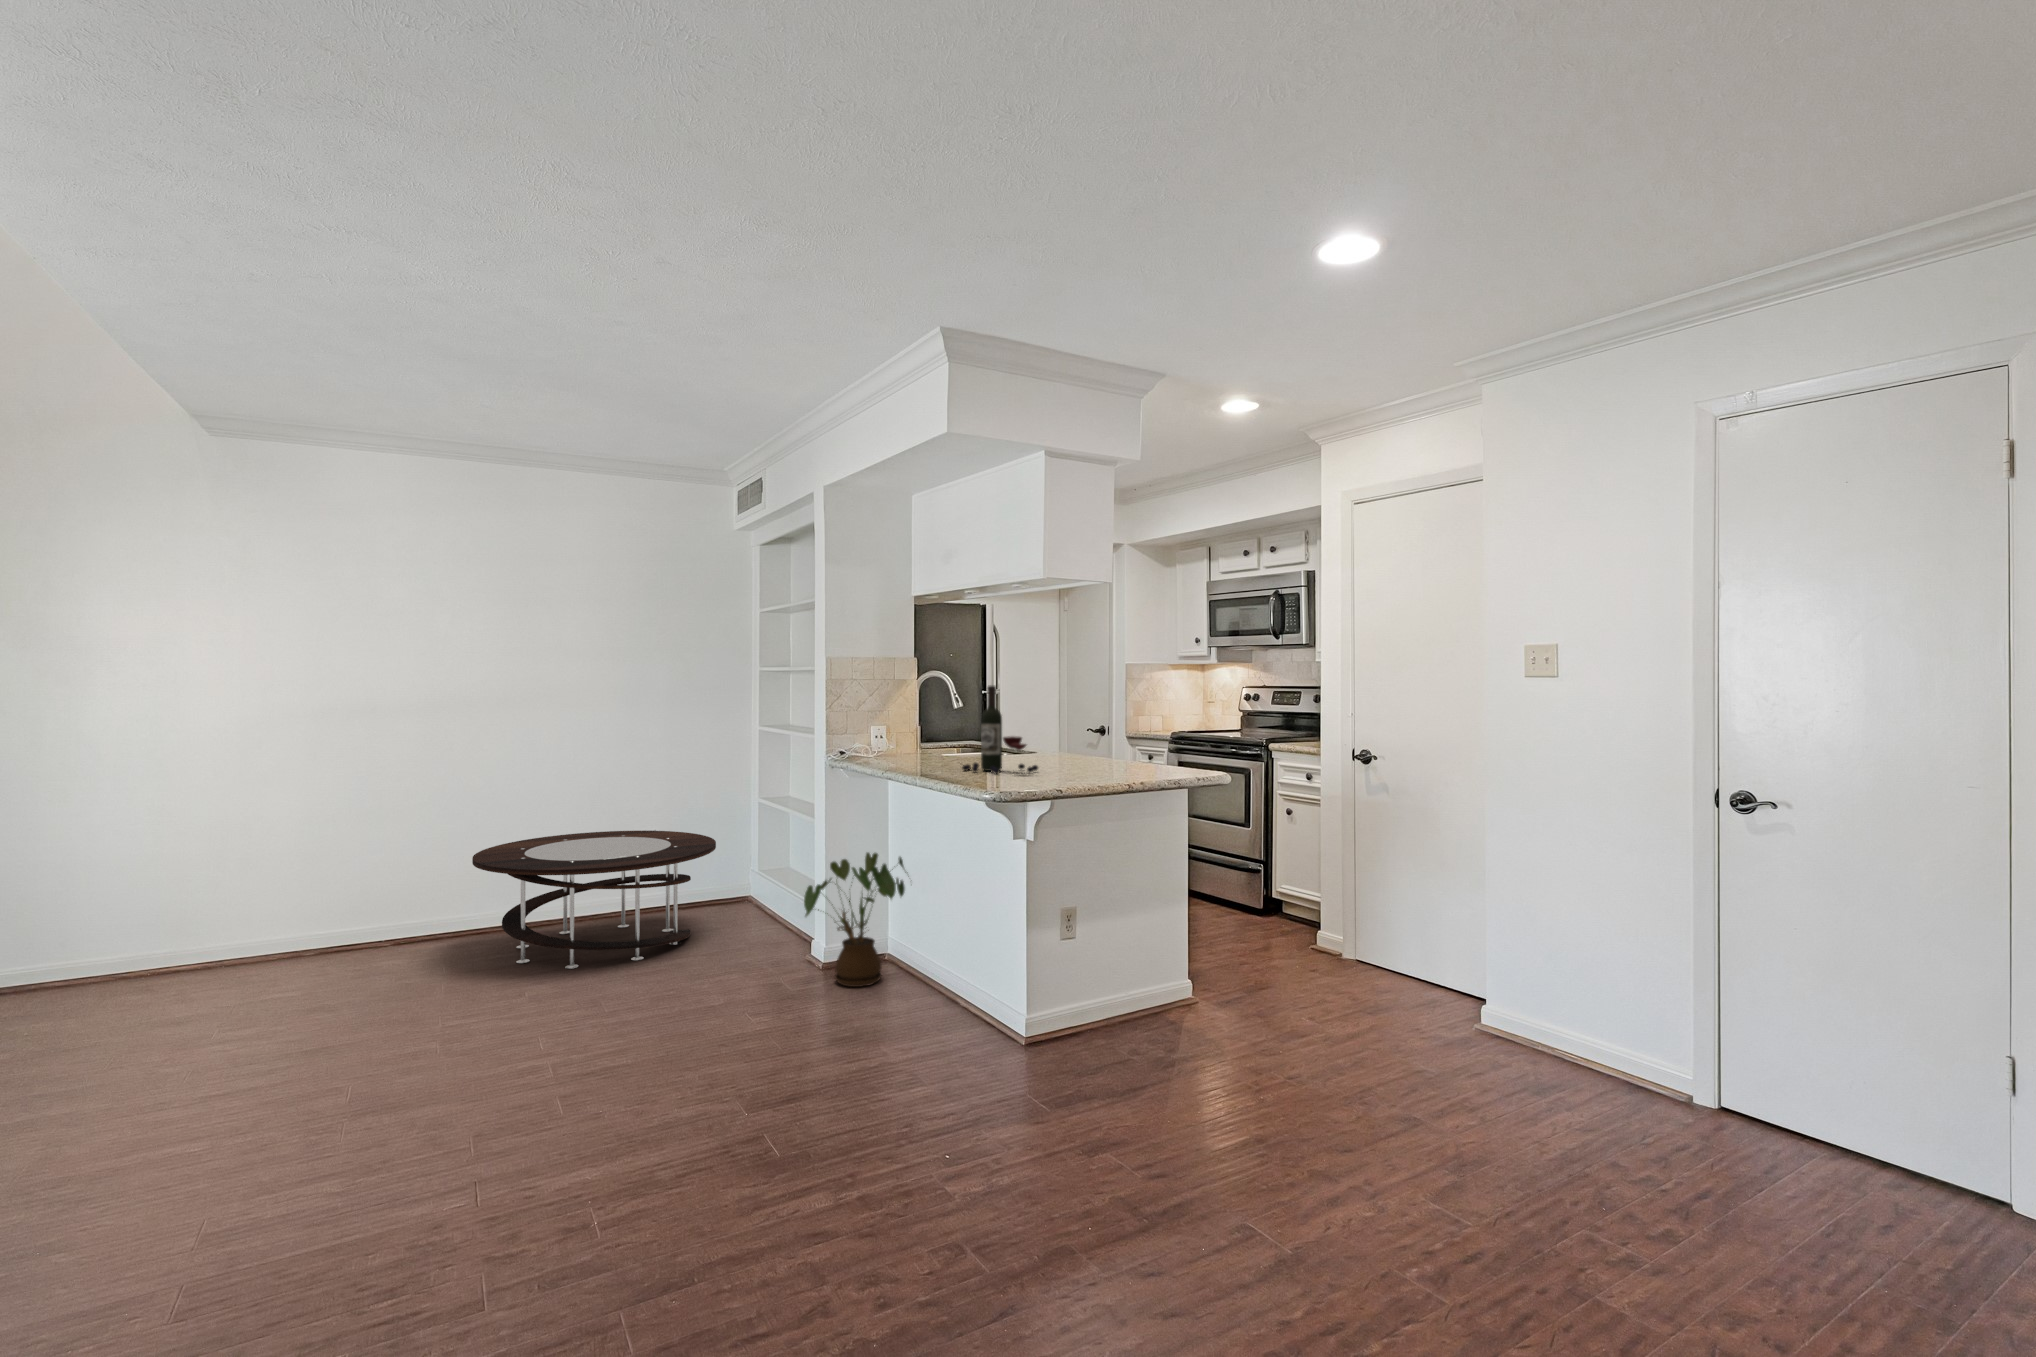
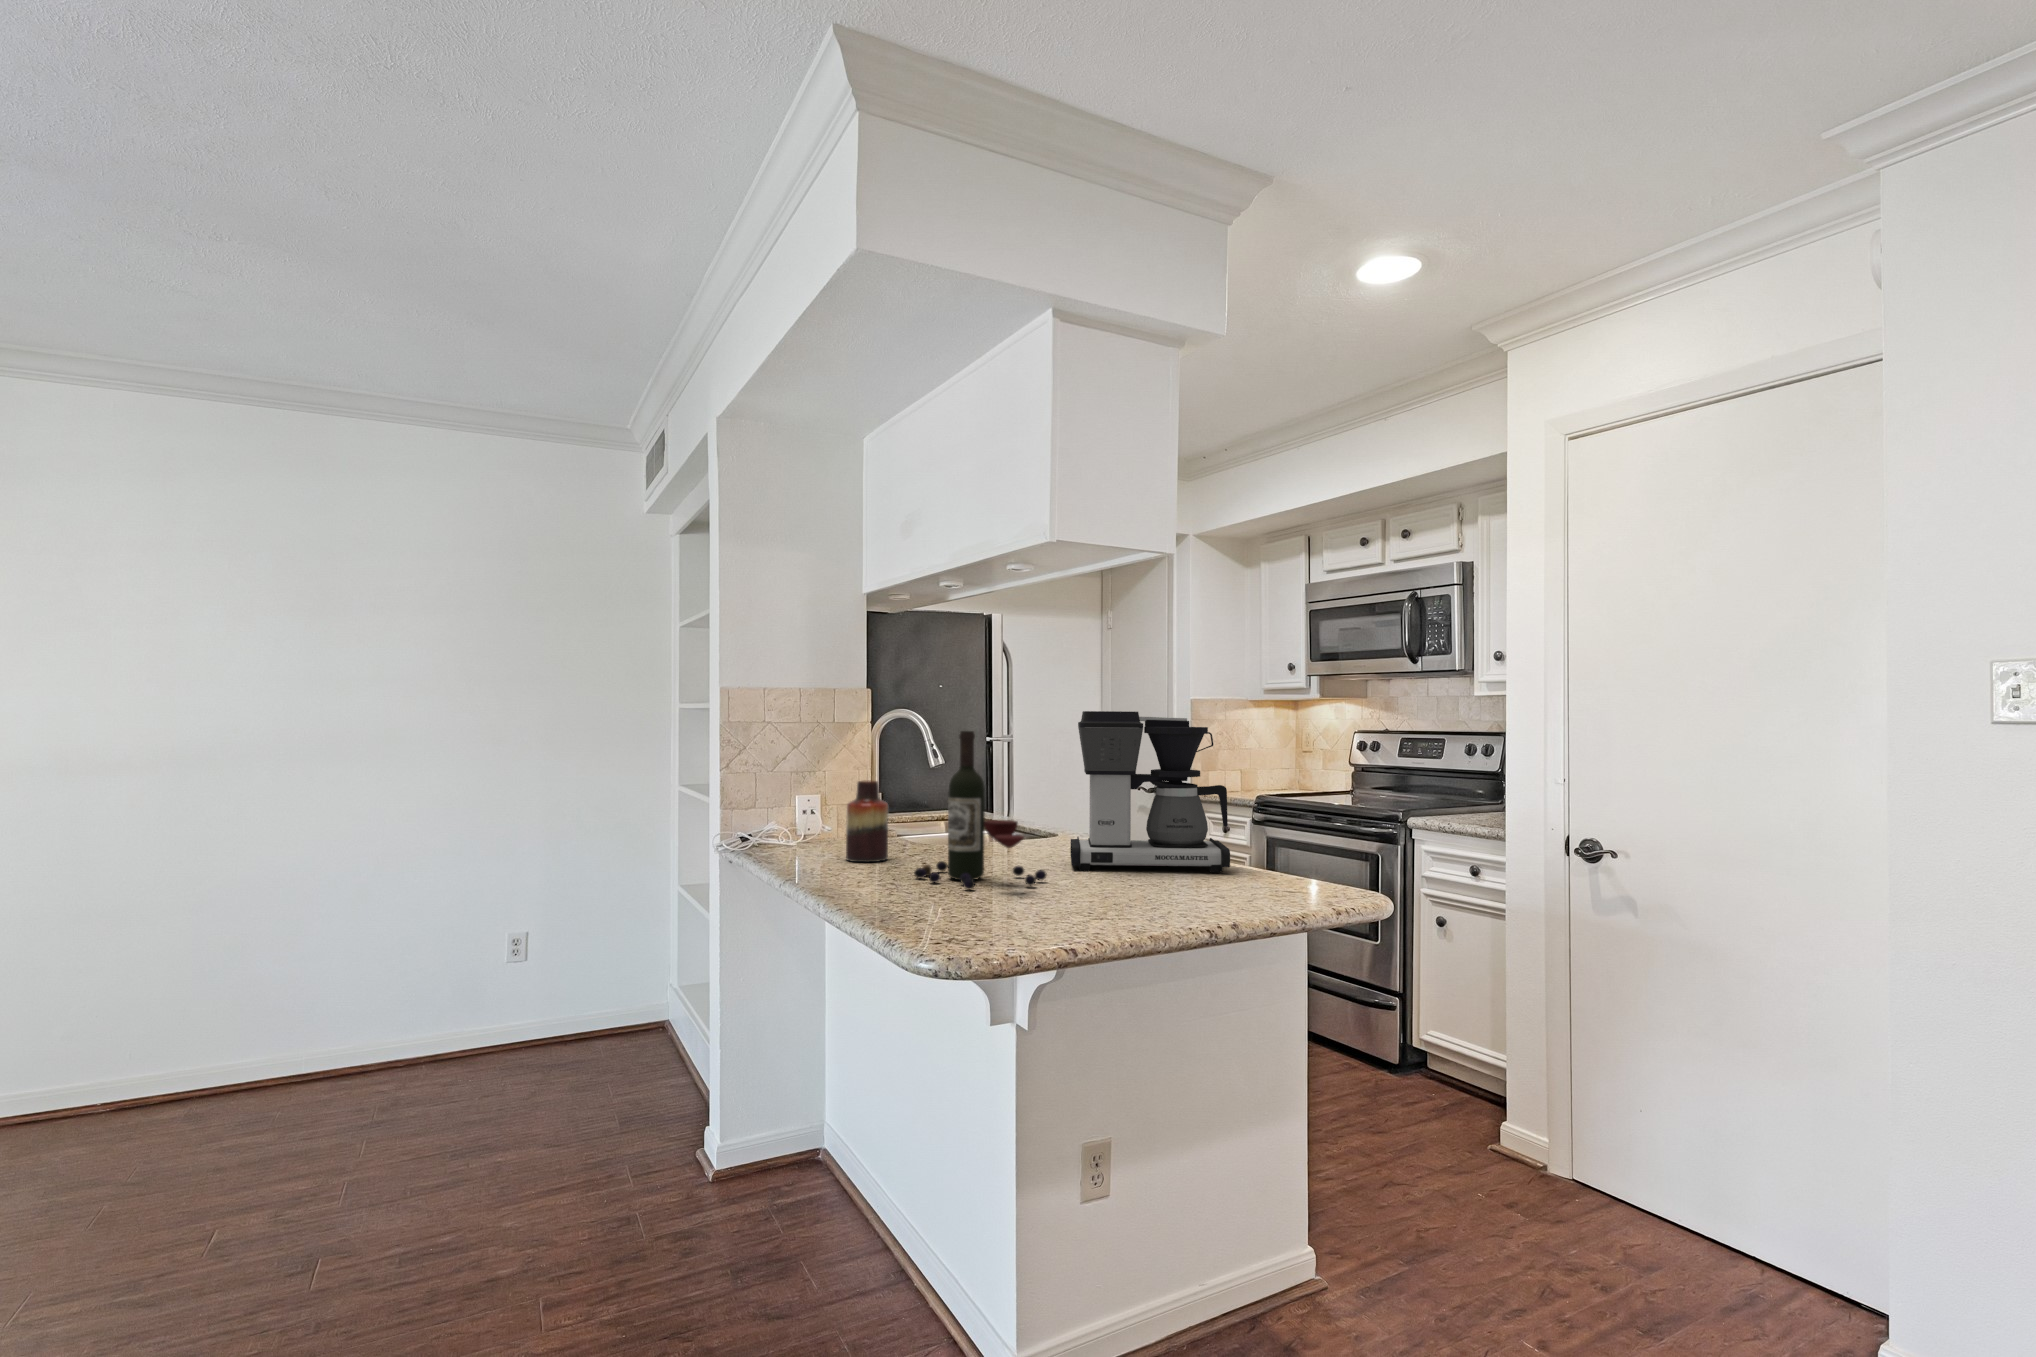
coffee maker: none [1049,674,1144,768] -> present [1070,711,1230,873]
vase: none [915,717,940,765] -> present [846,780,888,862]
coffee table: present [472,831,716,969] -> none [180,932,579,1171]
house plant: present [804,853,906,987] -> none [651,1001,842,1234]

